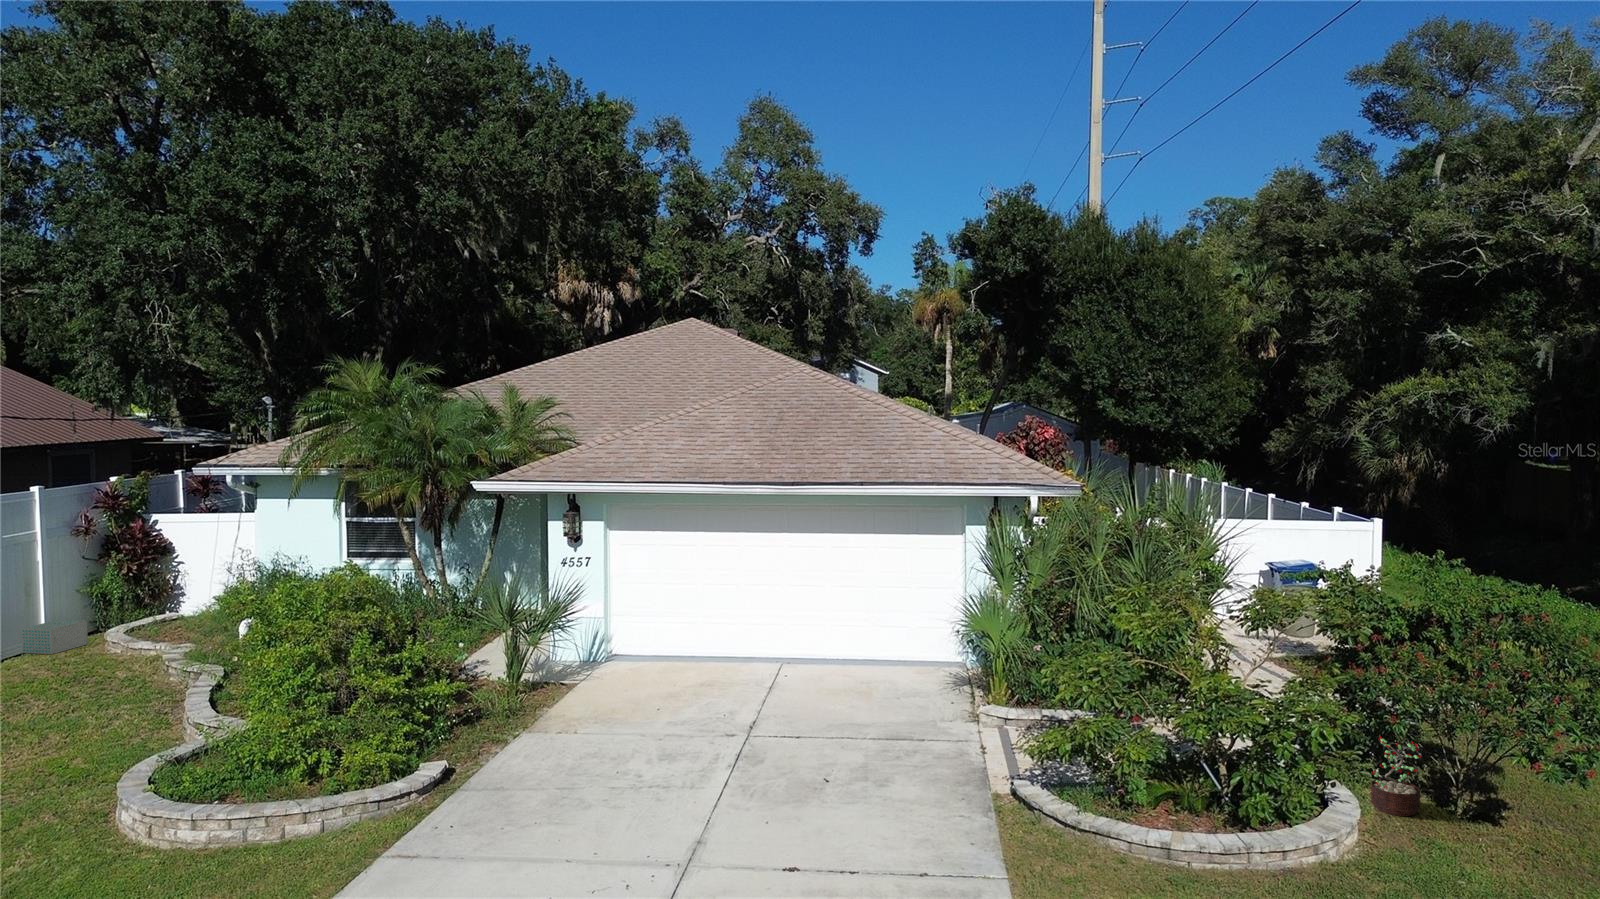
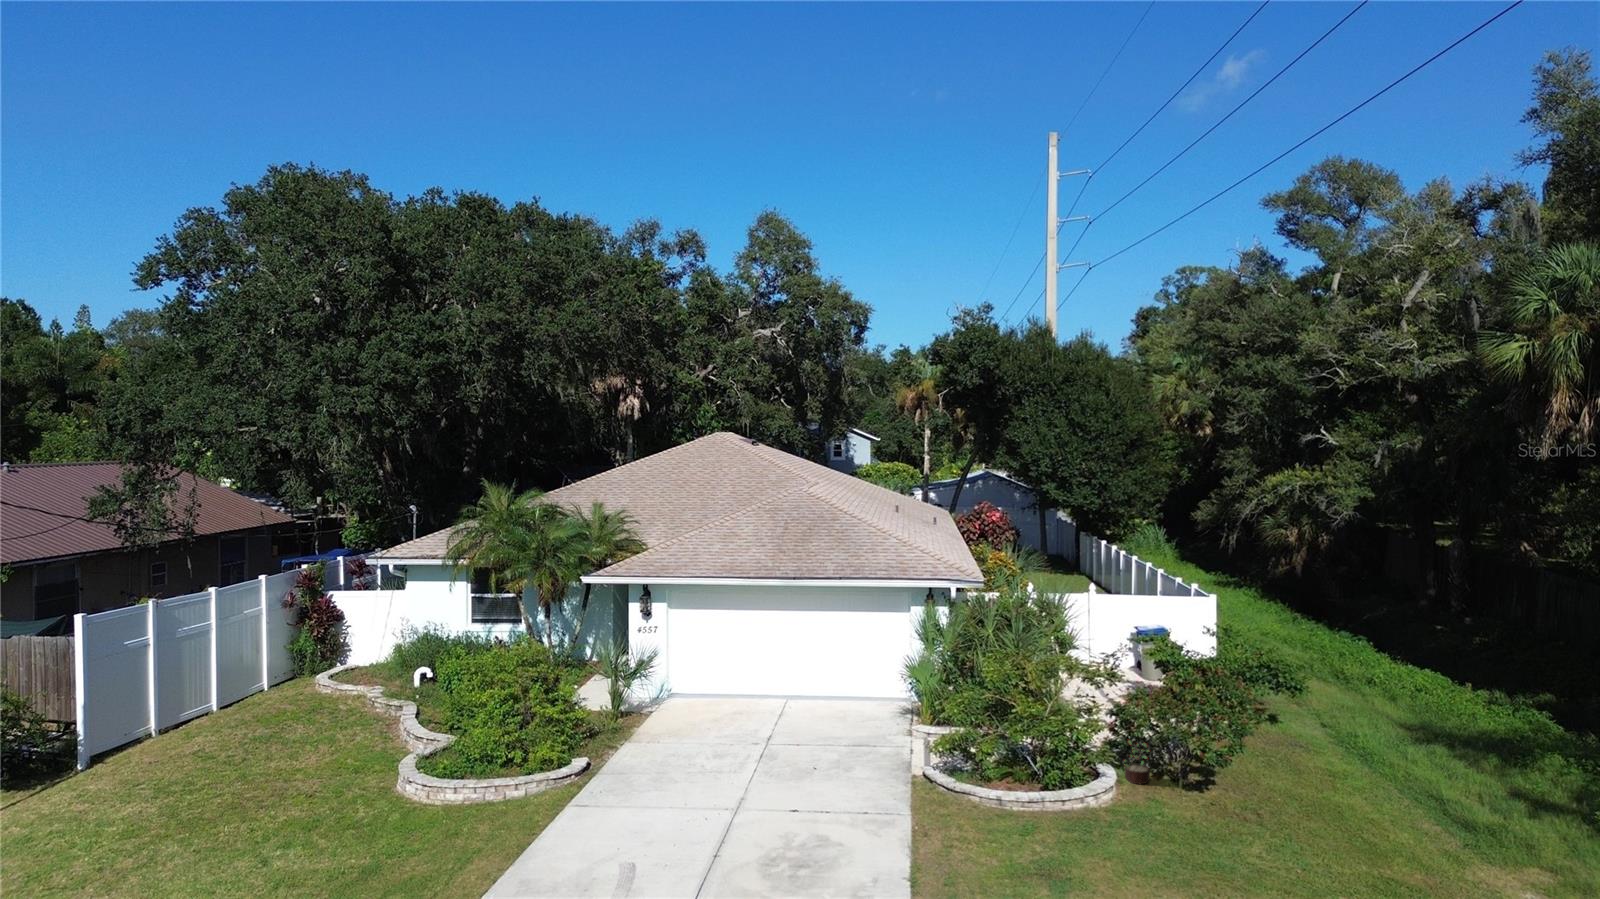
storage box: present [22,620,88,654] -> none [254,671,295,695]

